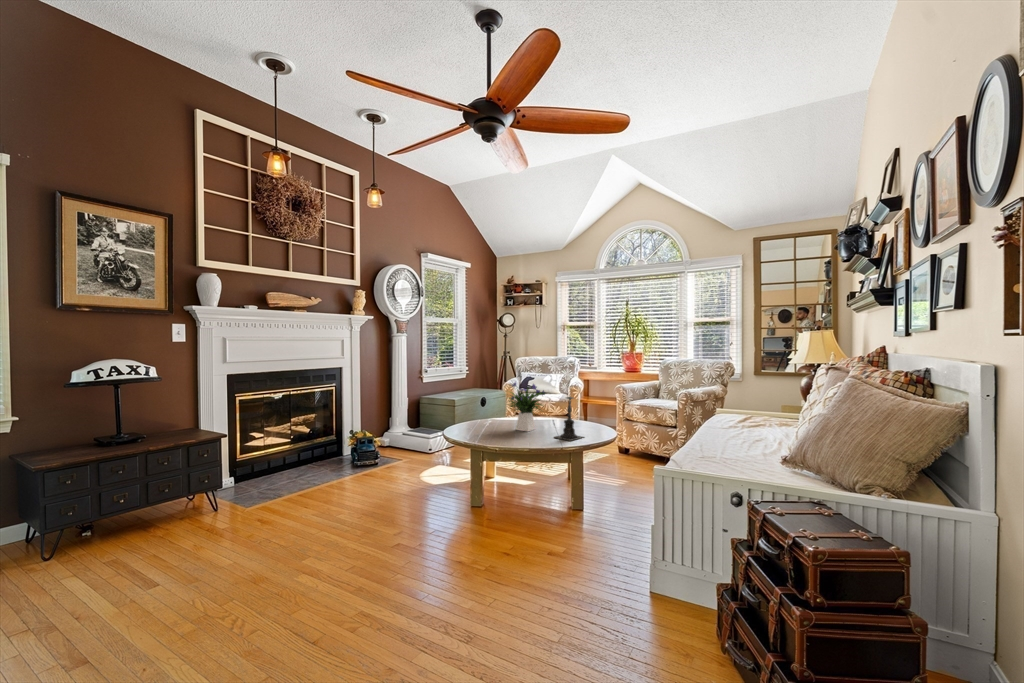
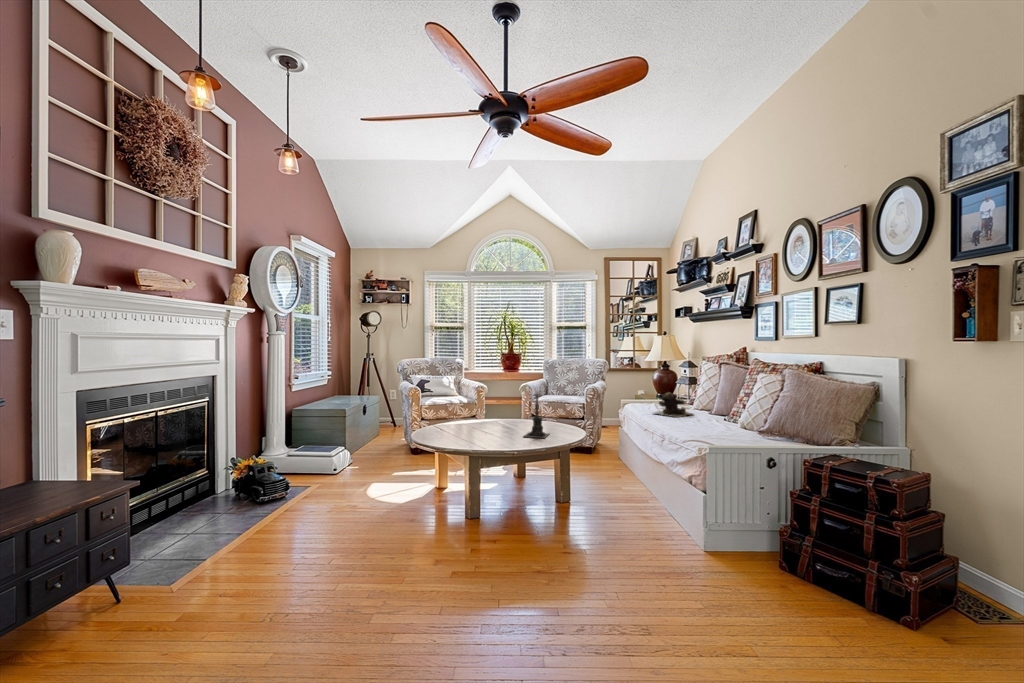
flower arrangement: present [509,382,546,431] -> none [457,380,506,434]
teddy bear: none [719,405,772,434] -> present [653,393,693,417]

